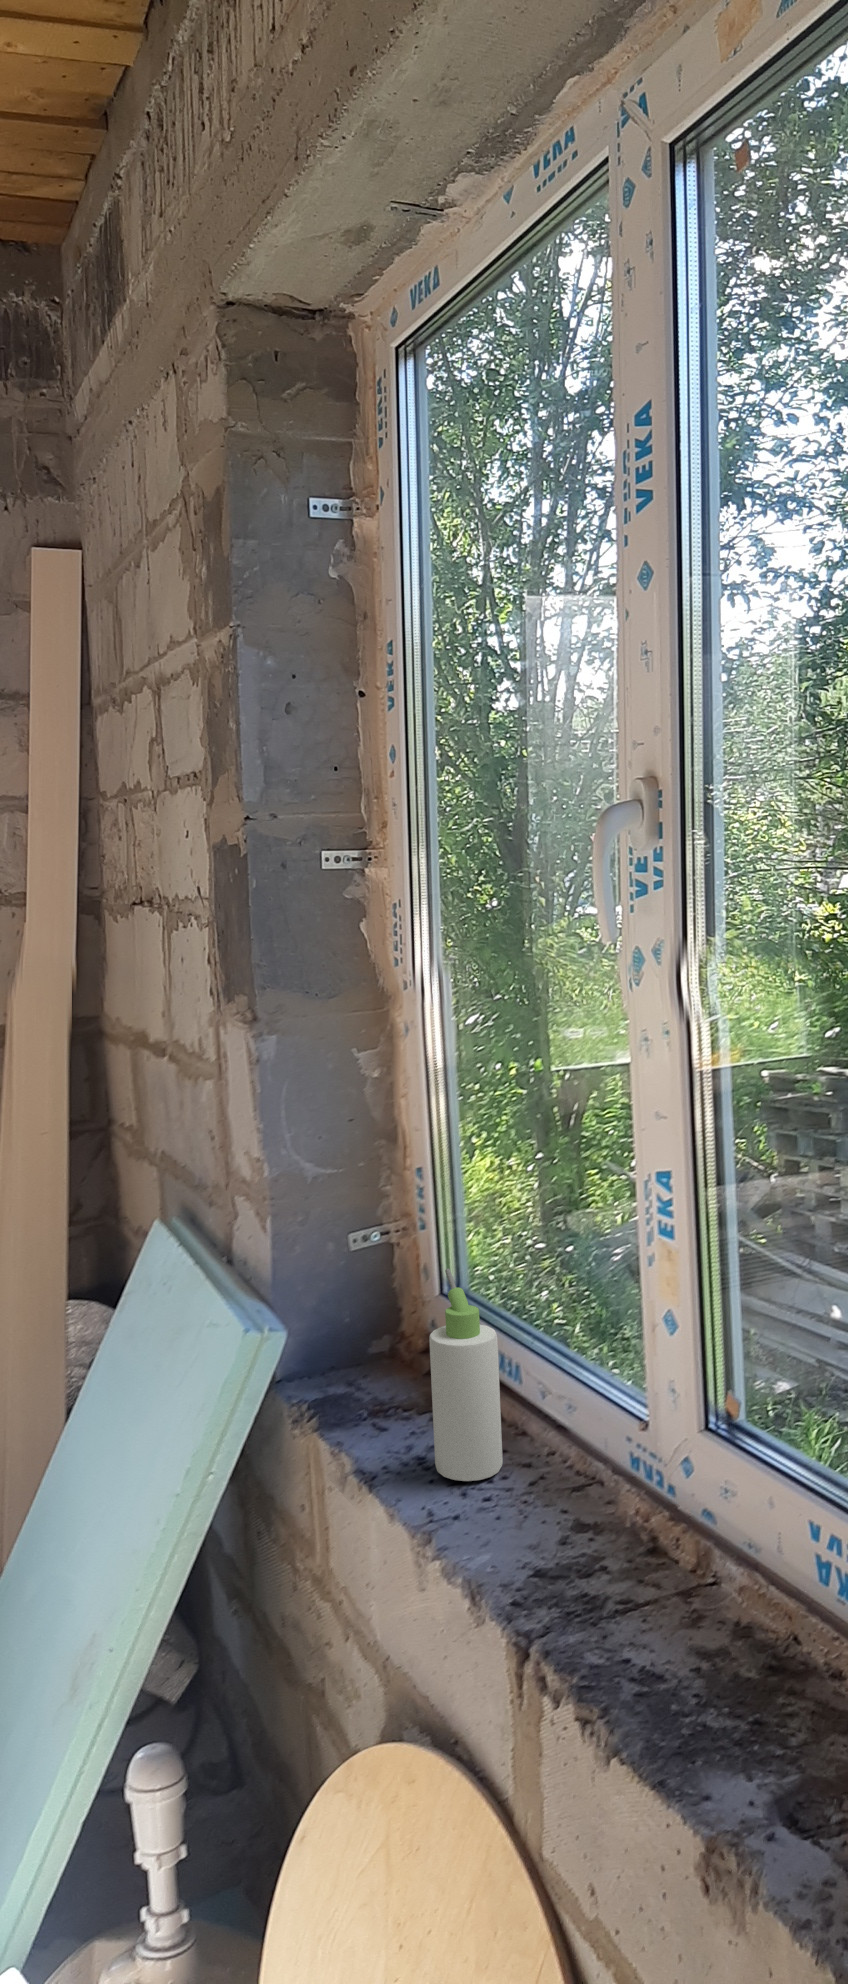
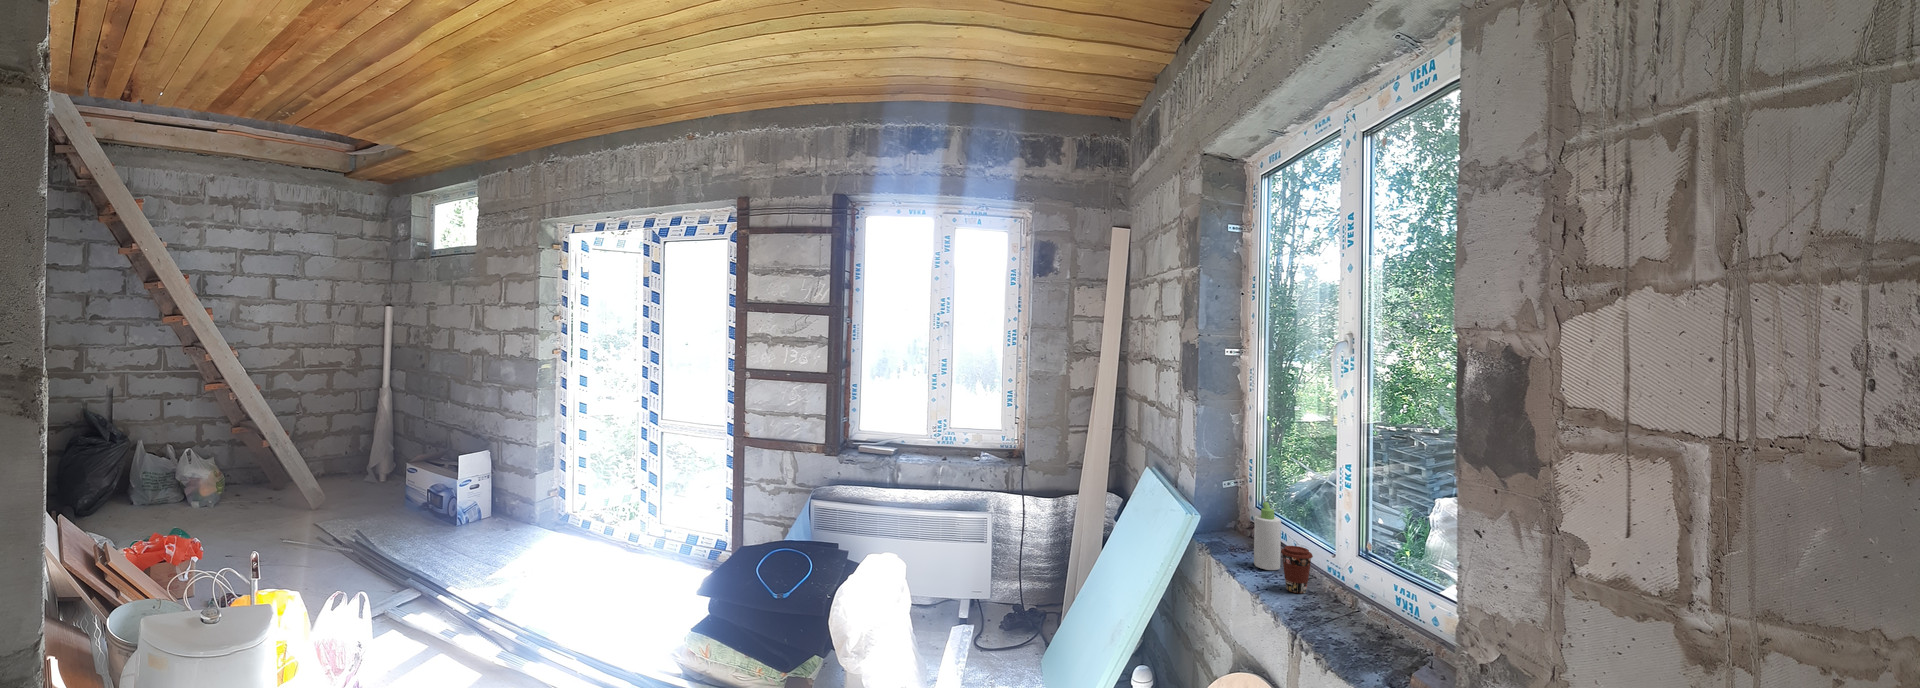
coffee cup: none [503,1416,587,1557] -> present [1281,546,1313,593]

